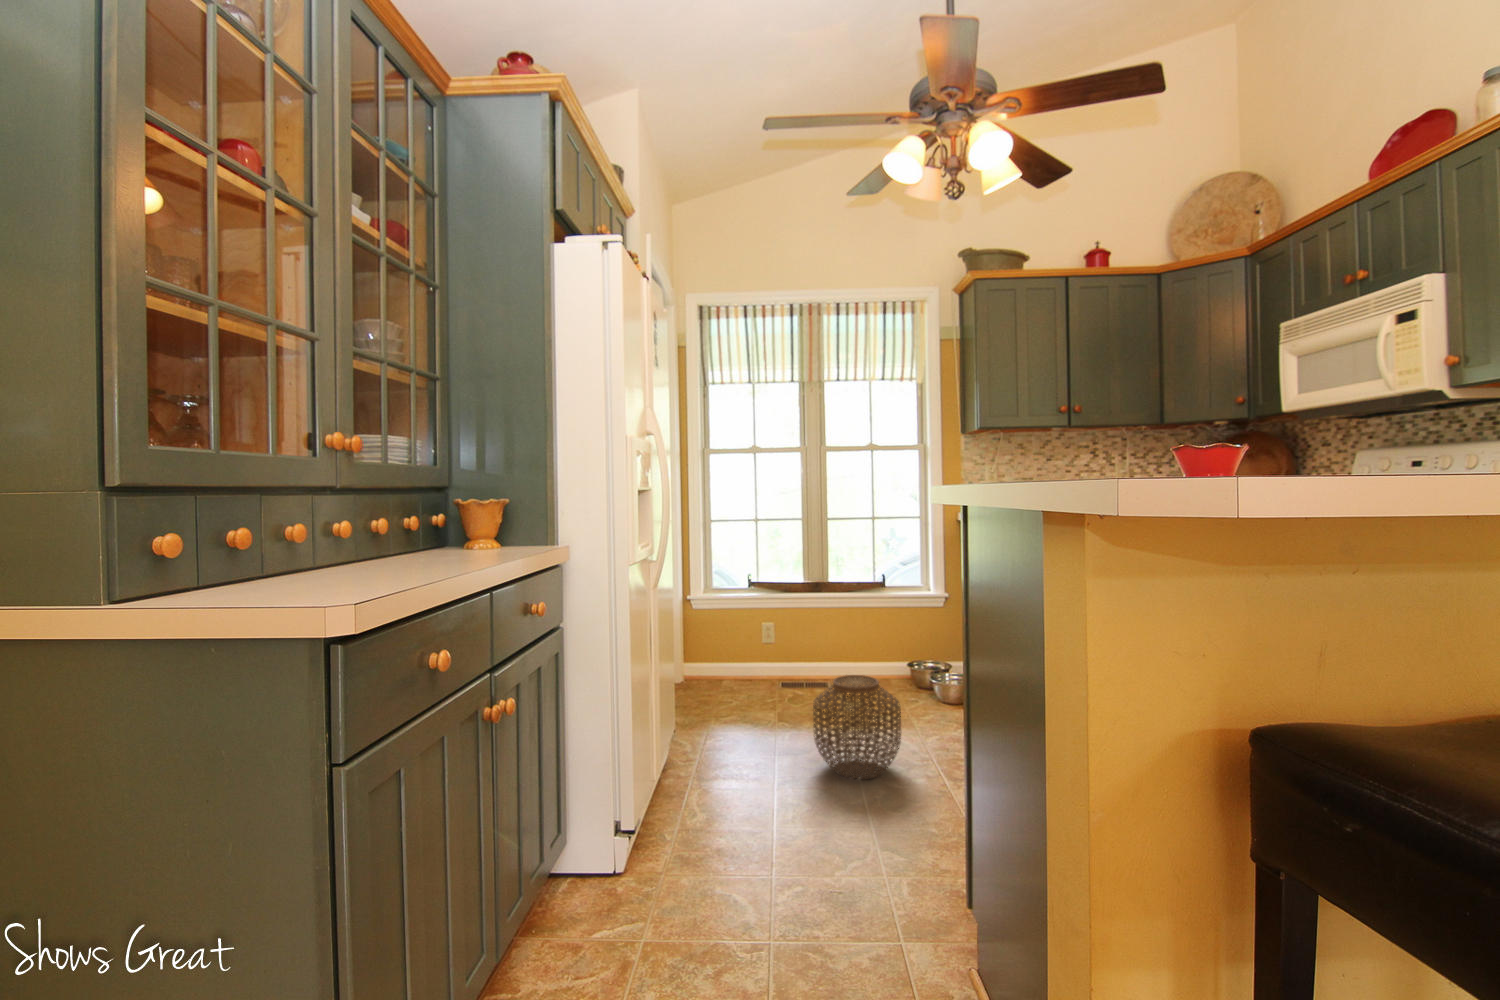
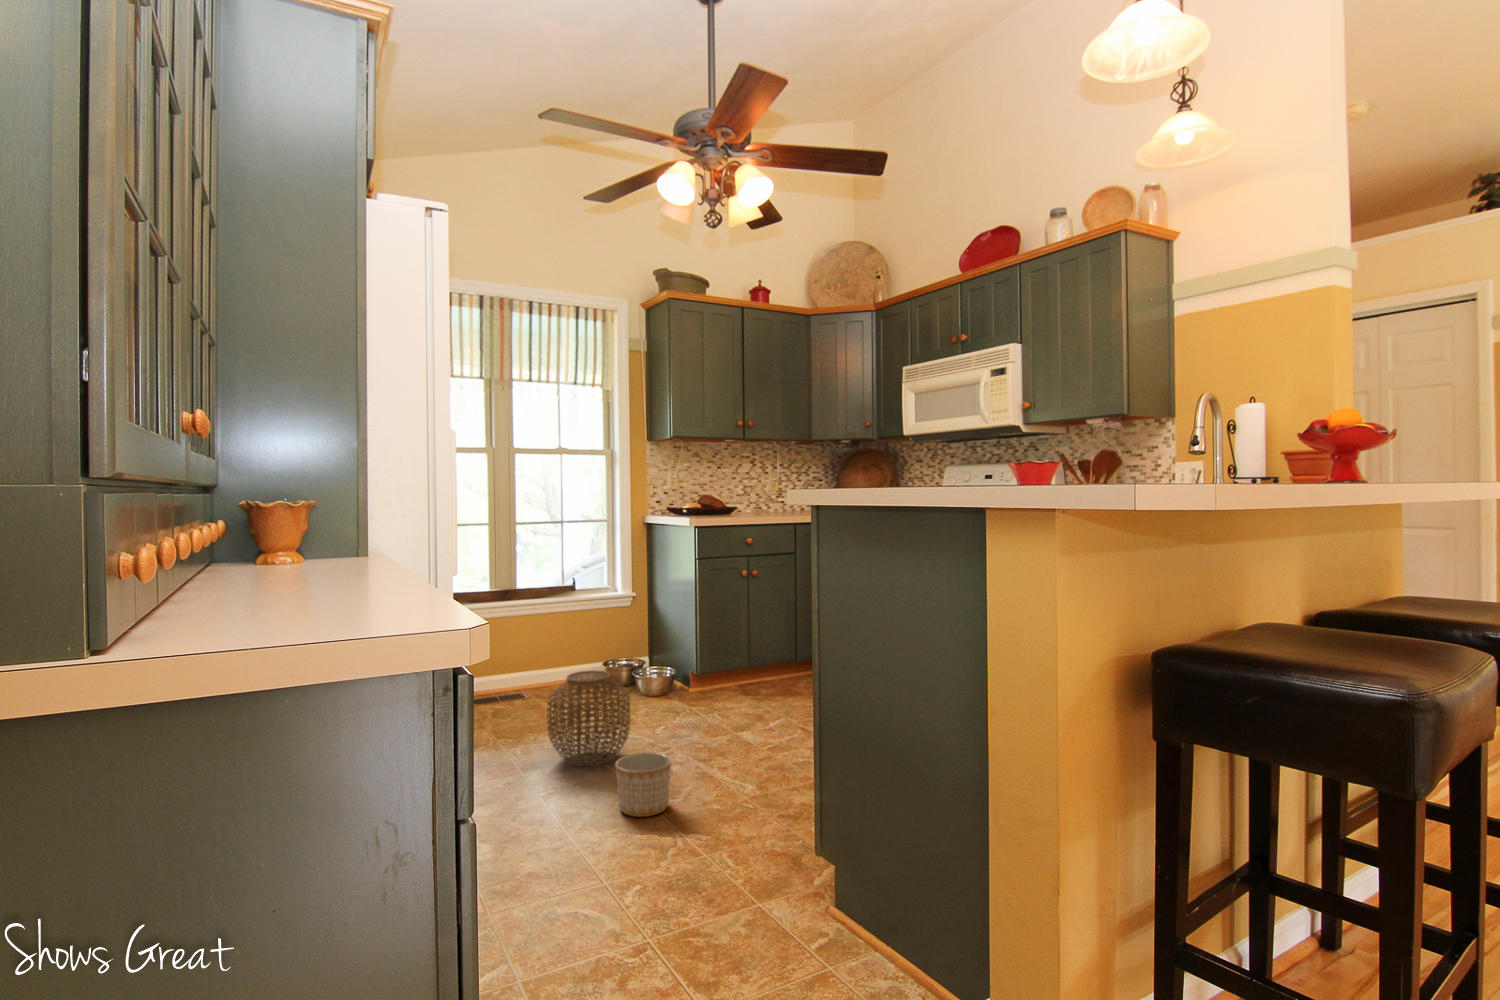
planter: none [854,781,919,861] -> present [615,753,671,817]

